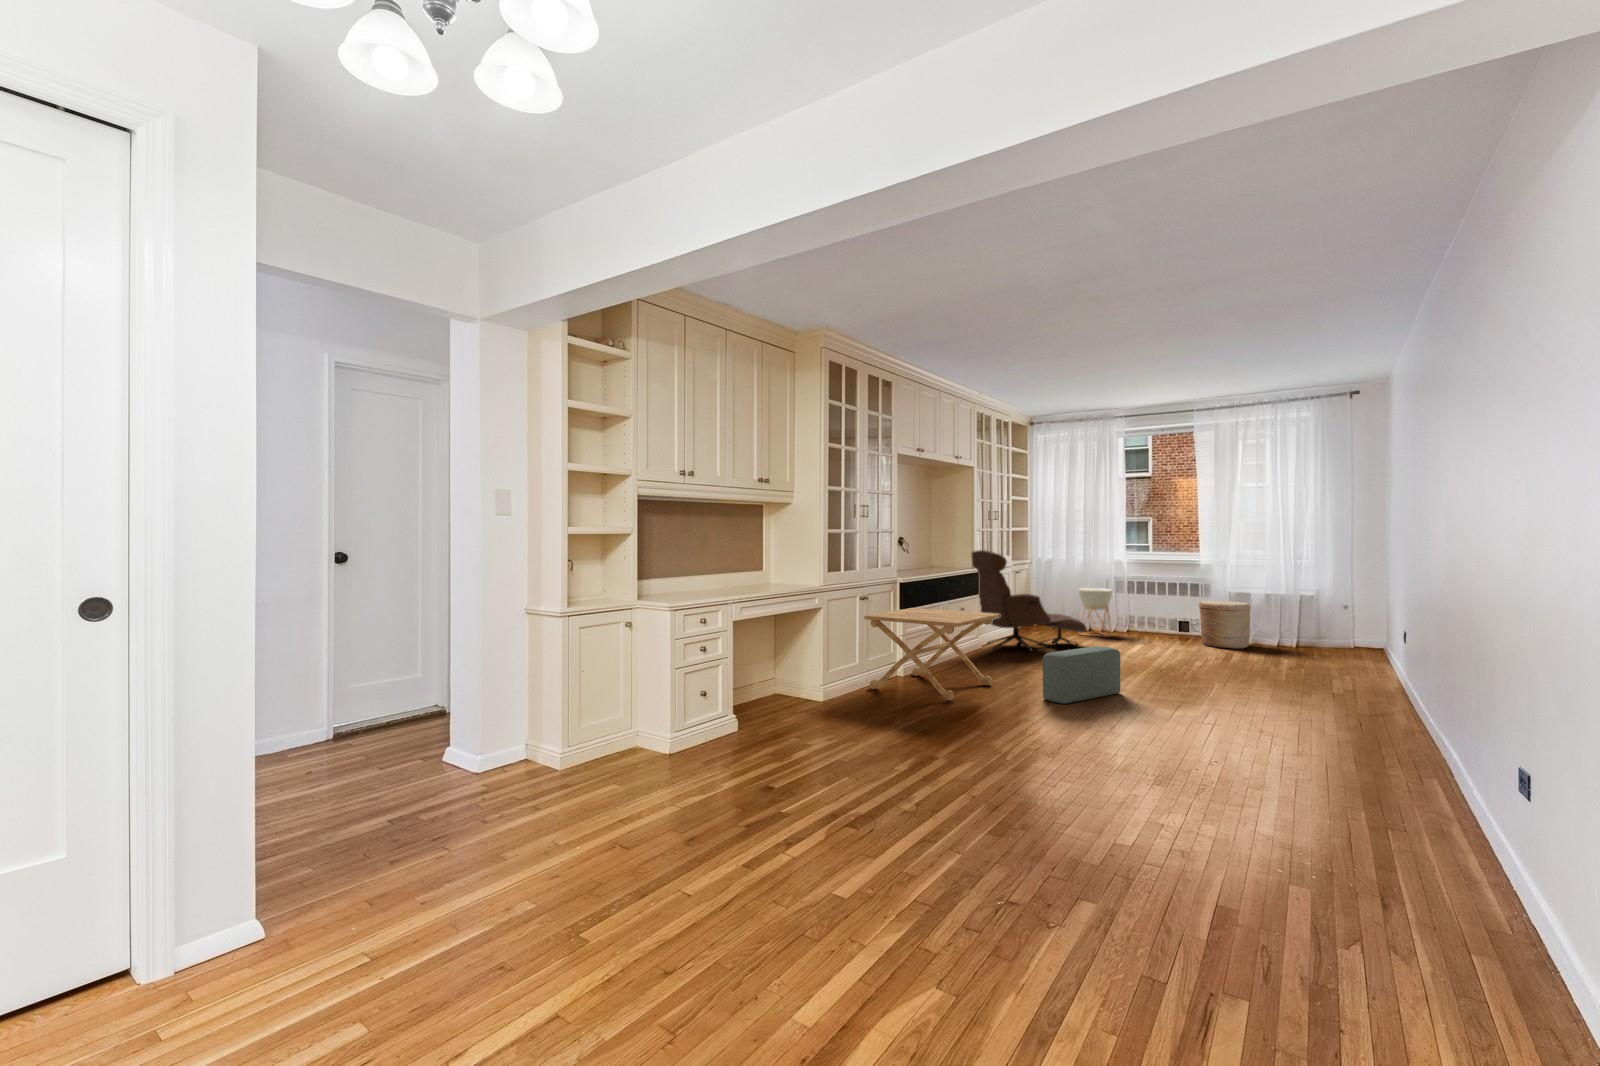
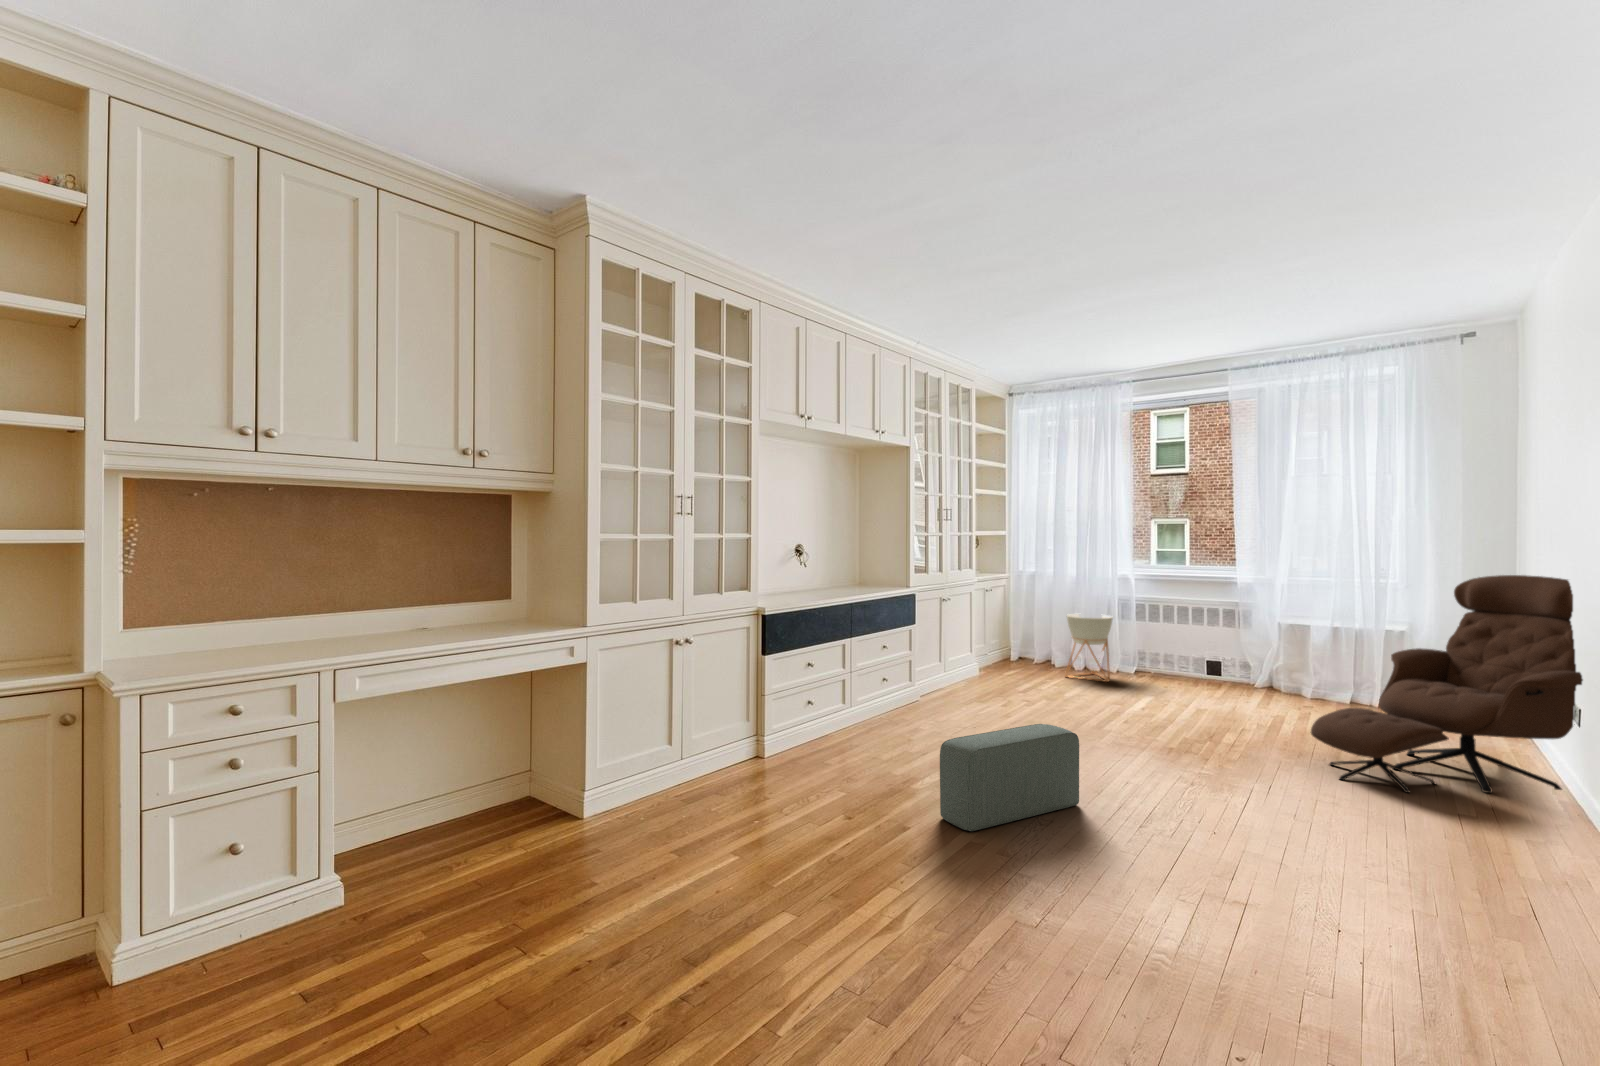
lounge chair: present [971,550,1087,652] -> present [1311,575,1583,793]
woven basket: present [1199,601,1251,649] -> none [1233,636,1309,707]
side table: present [864,608,1000,700] -> none [673,650,891,816]

